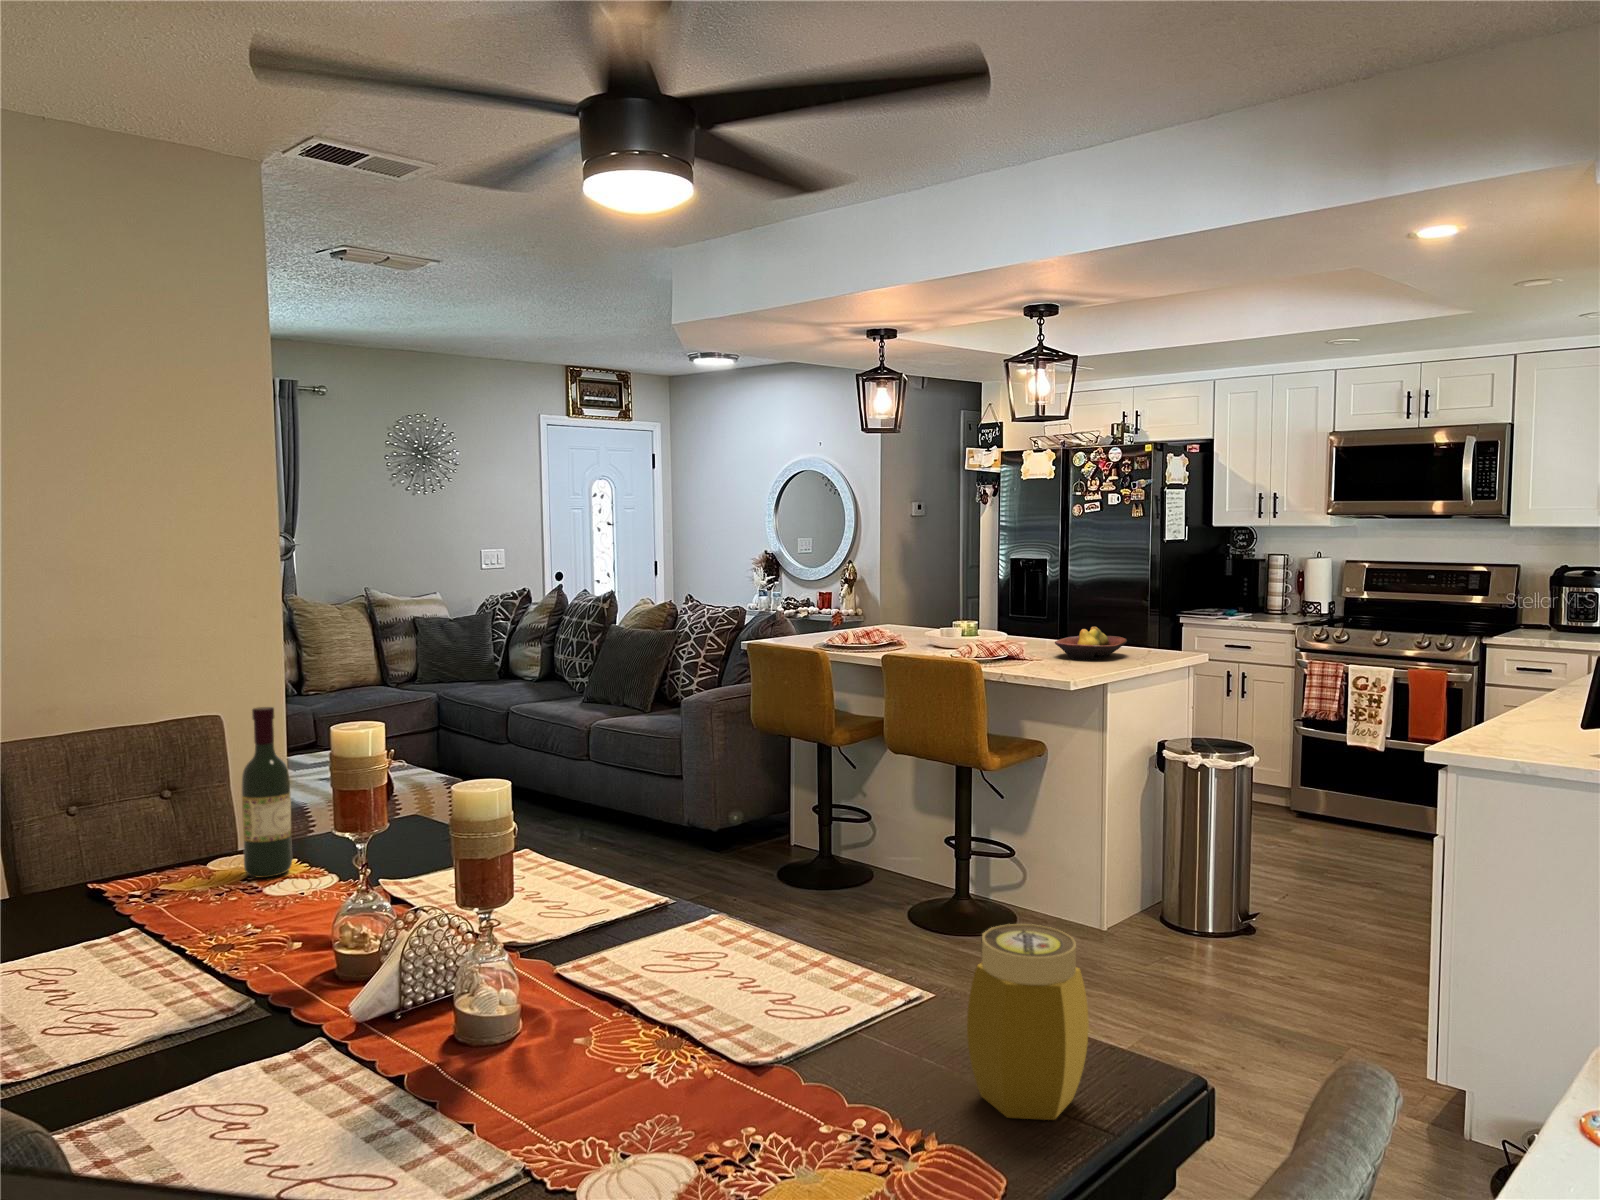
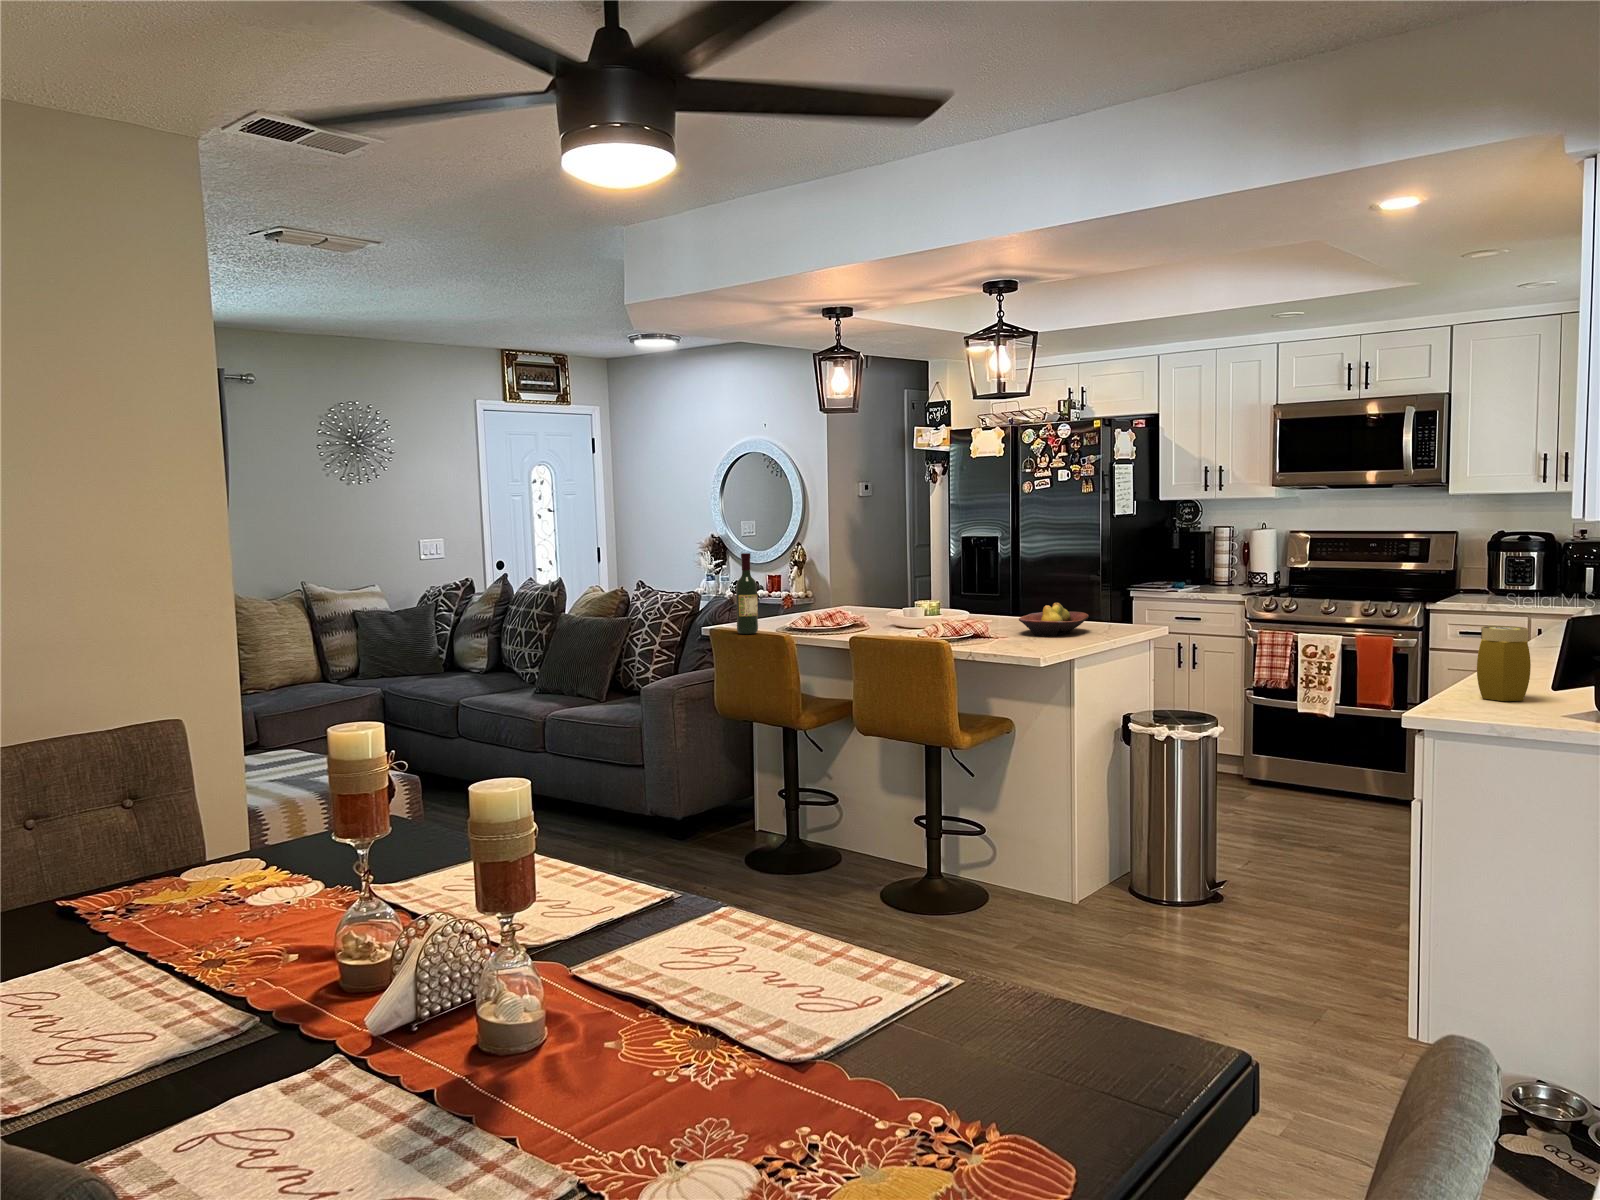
wine bottle: present [242,707,292,878] -> present [736,553,758,634]
jar: present [967,924,1089,1120] -> present [1477,626,1531,701]

